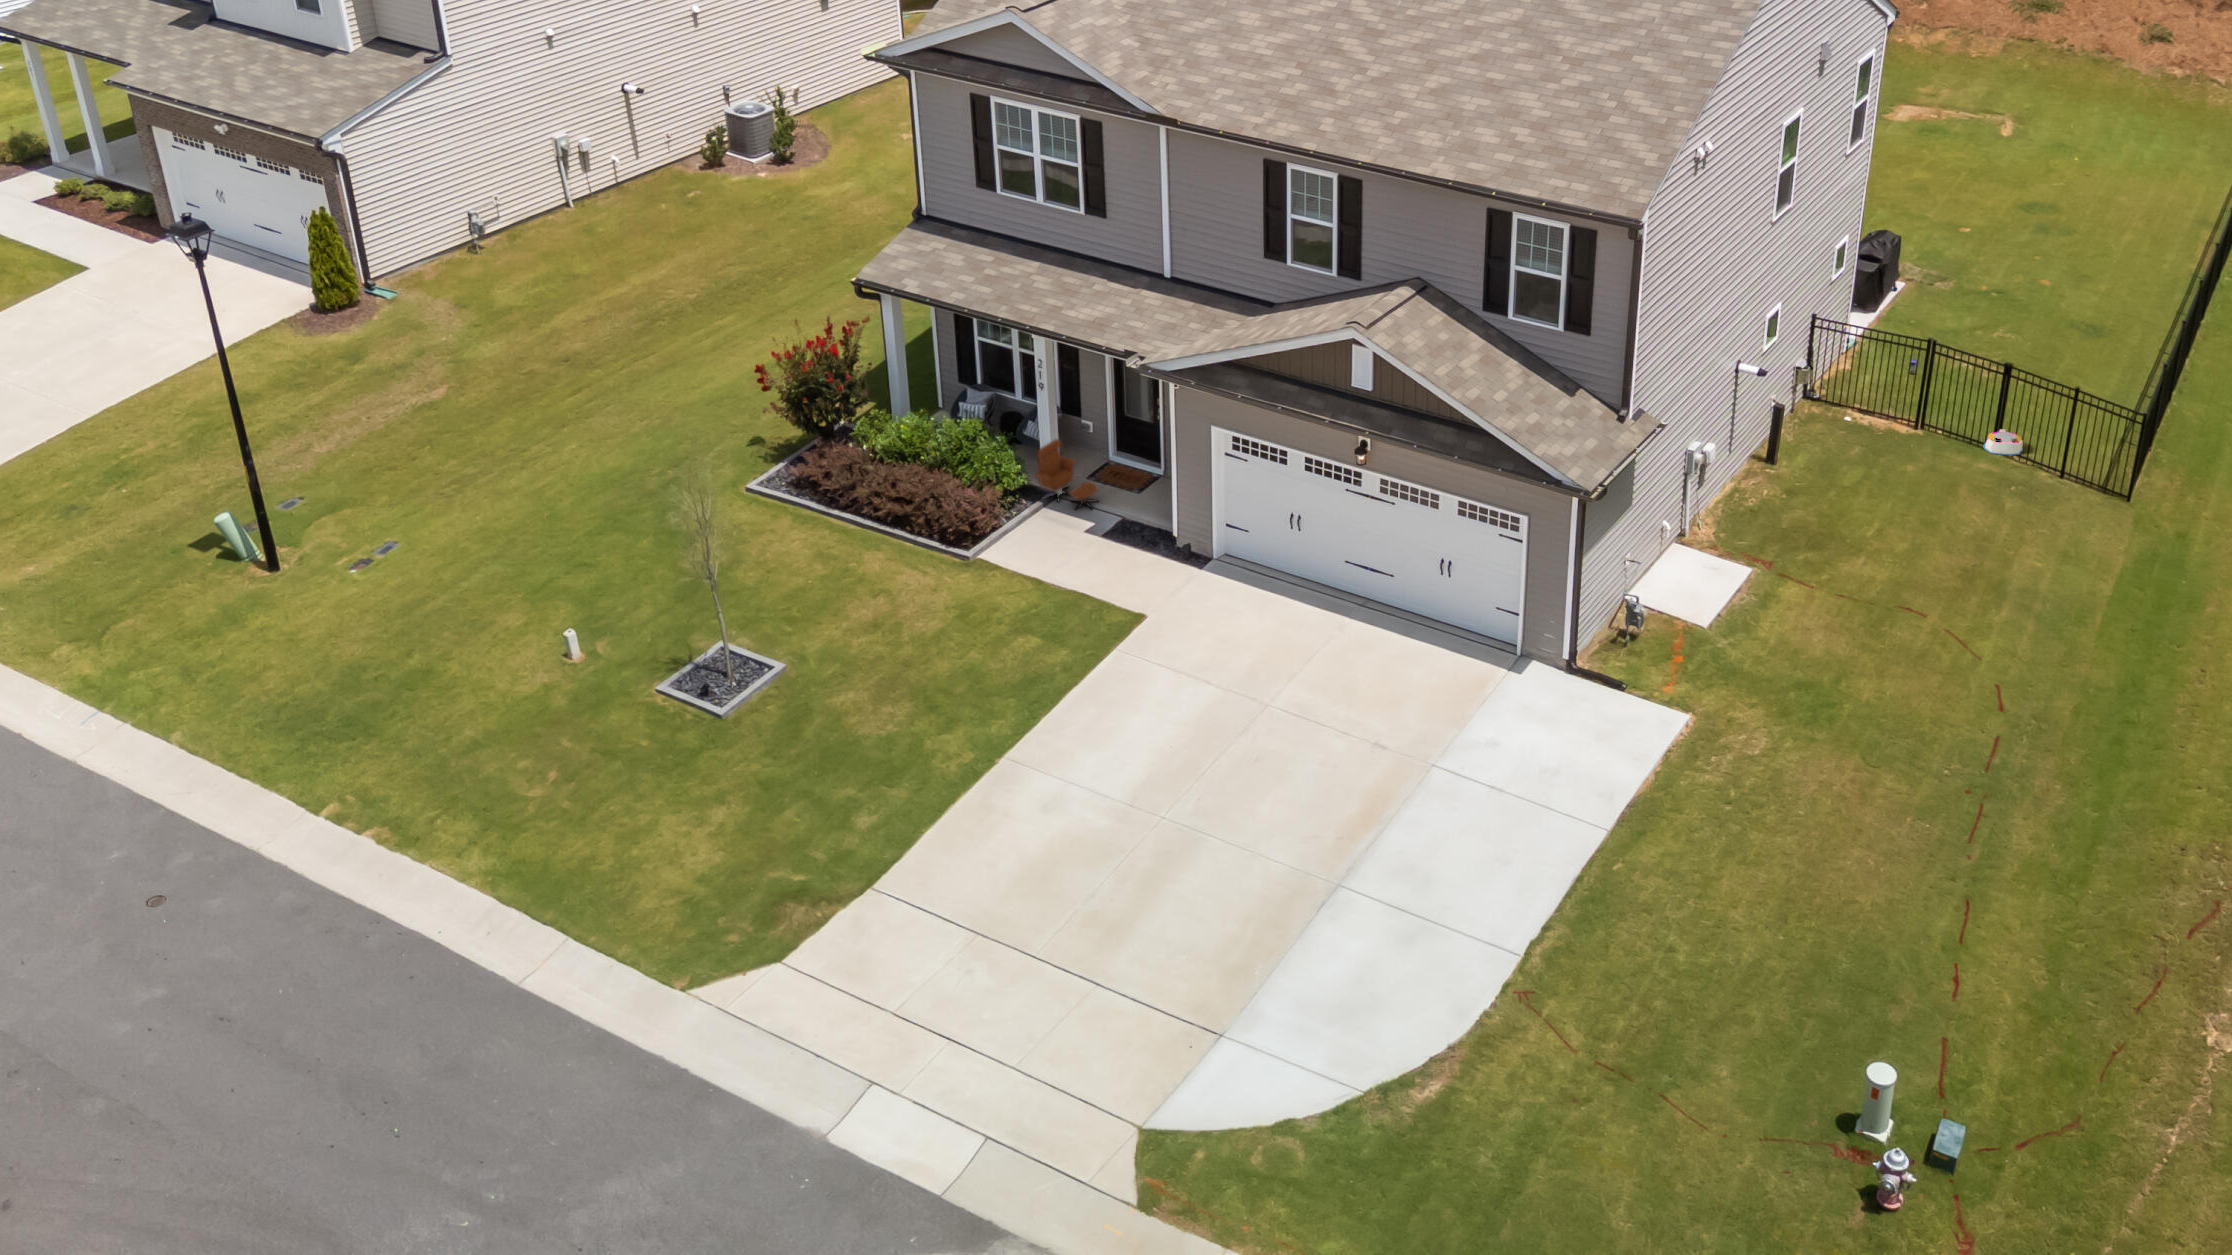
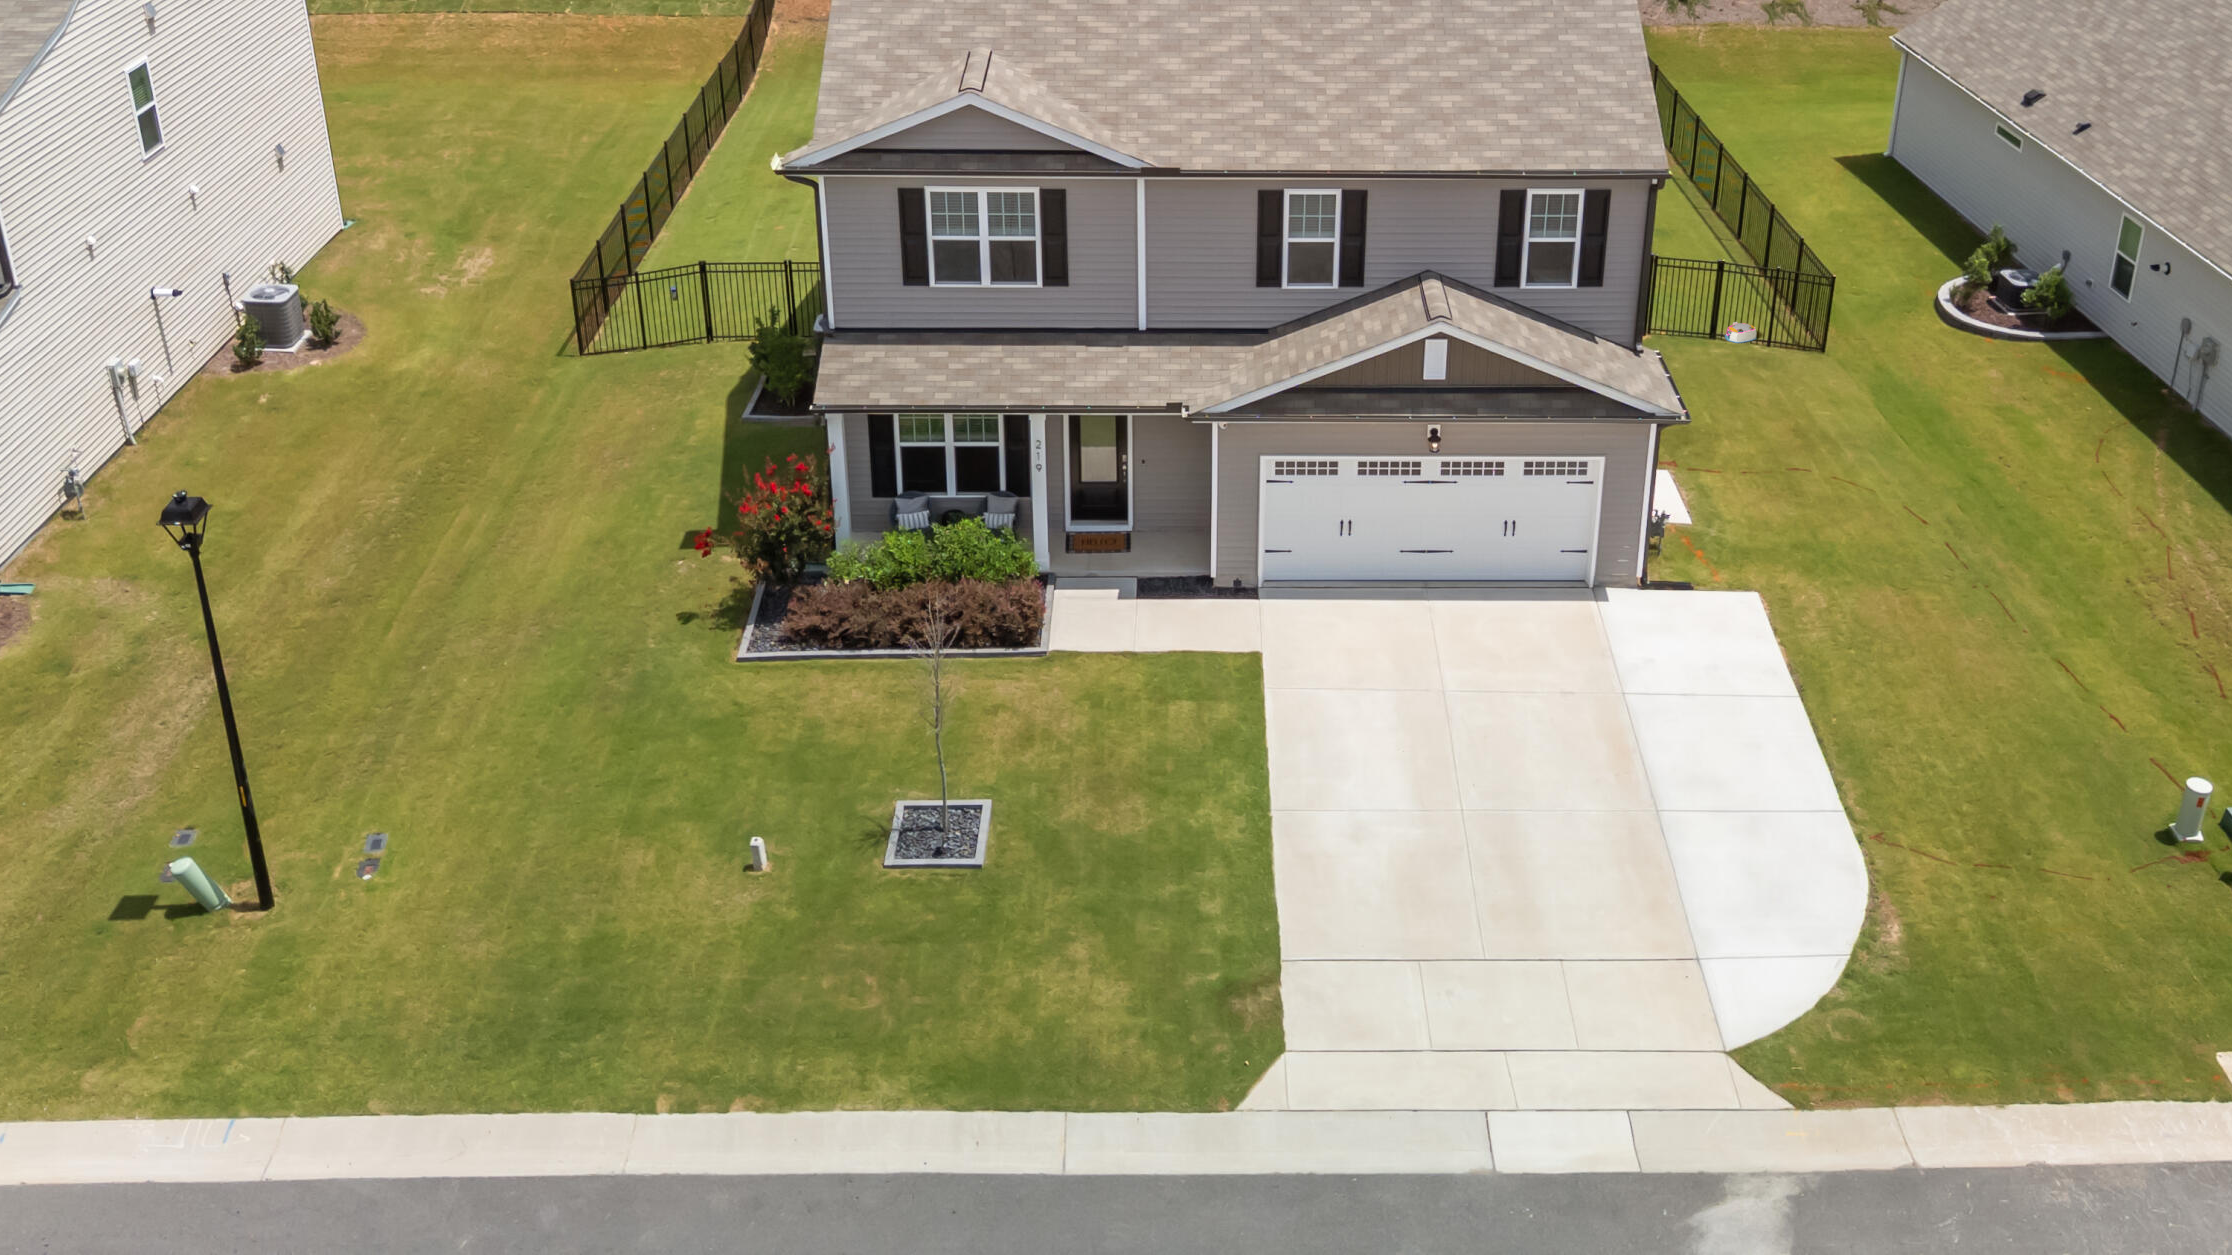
lounge chair: present [1036,439,1097,507] -> none [1046,521,1111,585]

